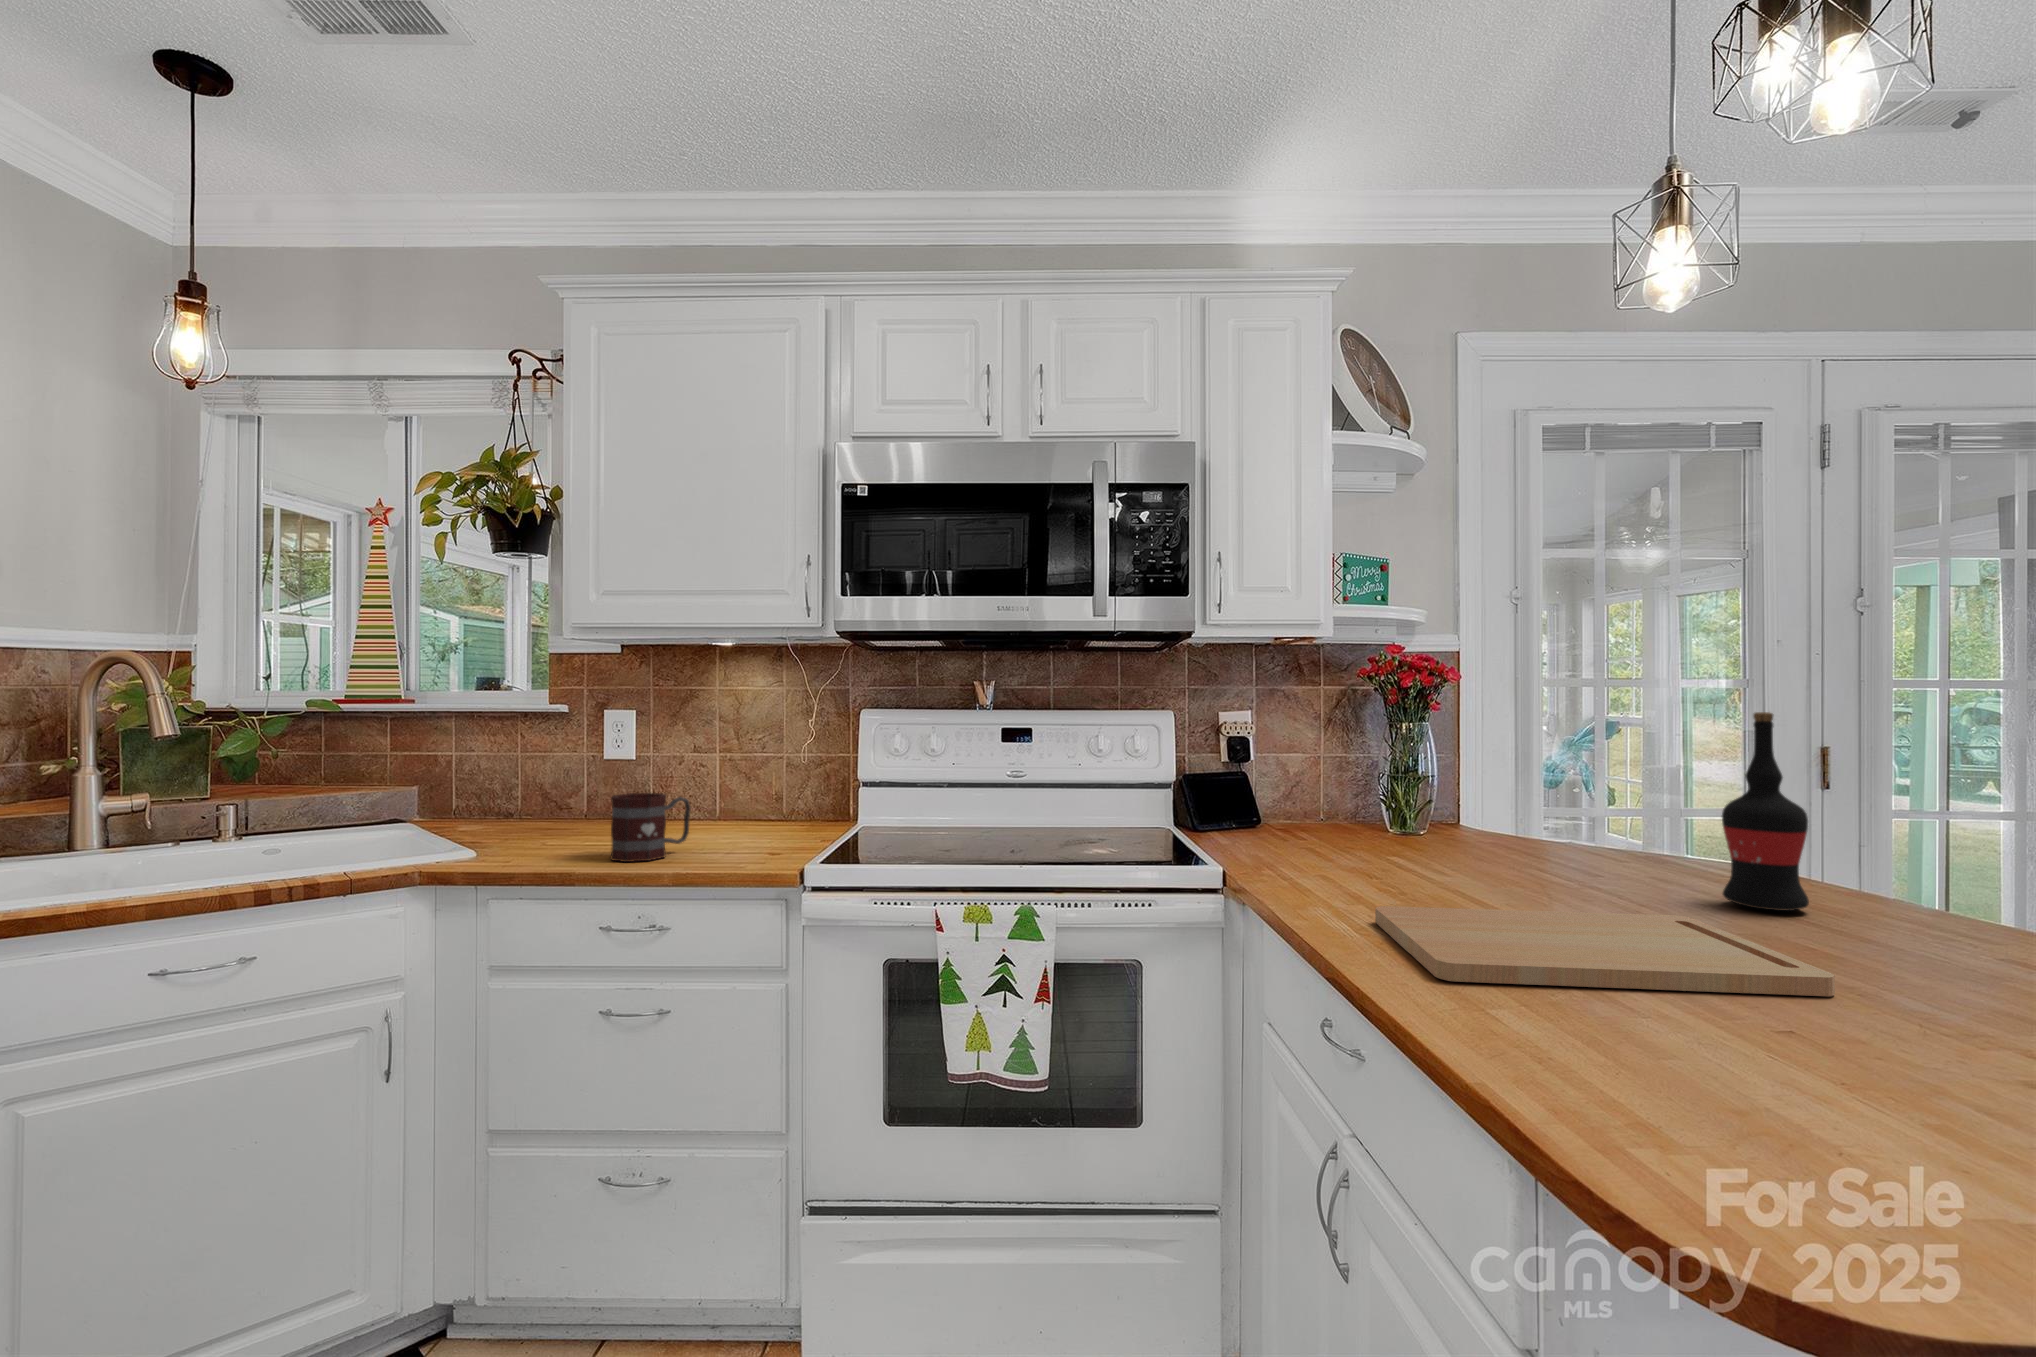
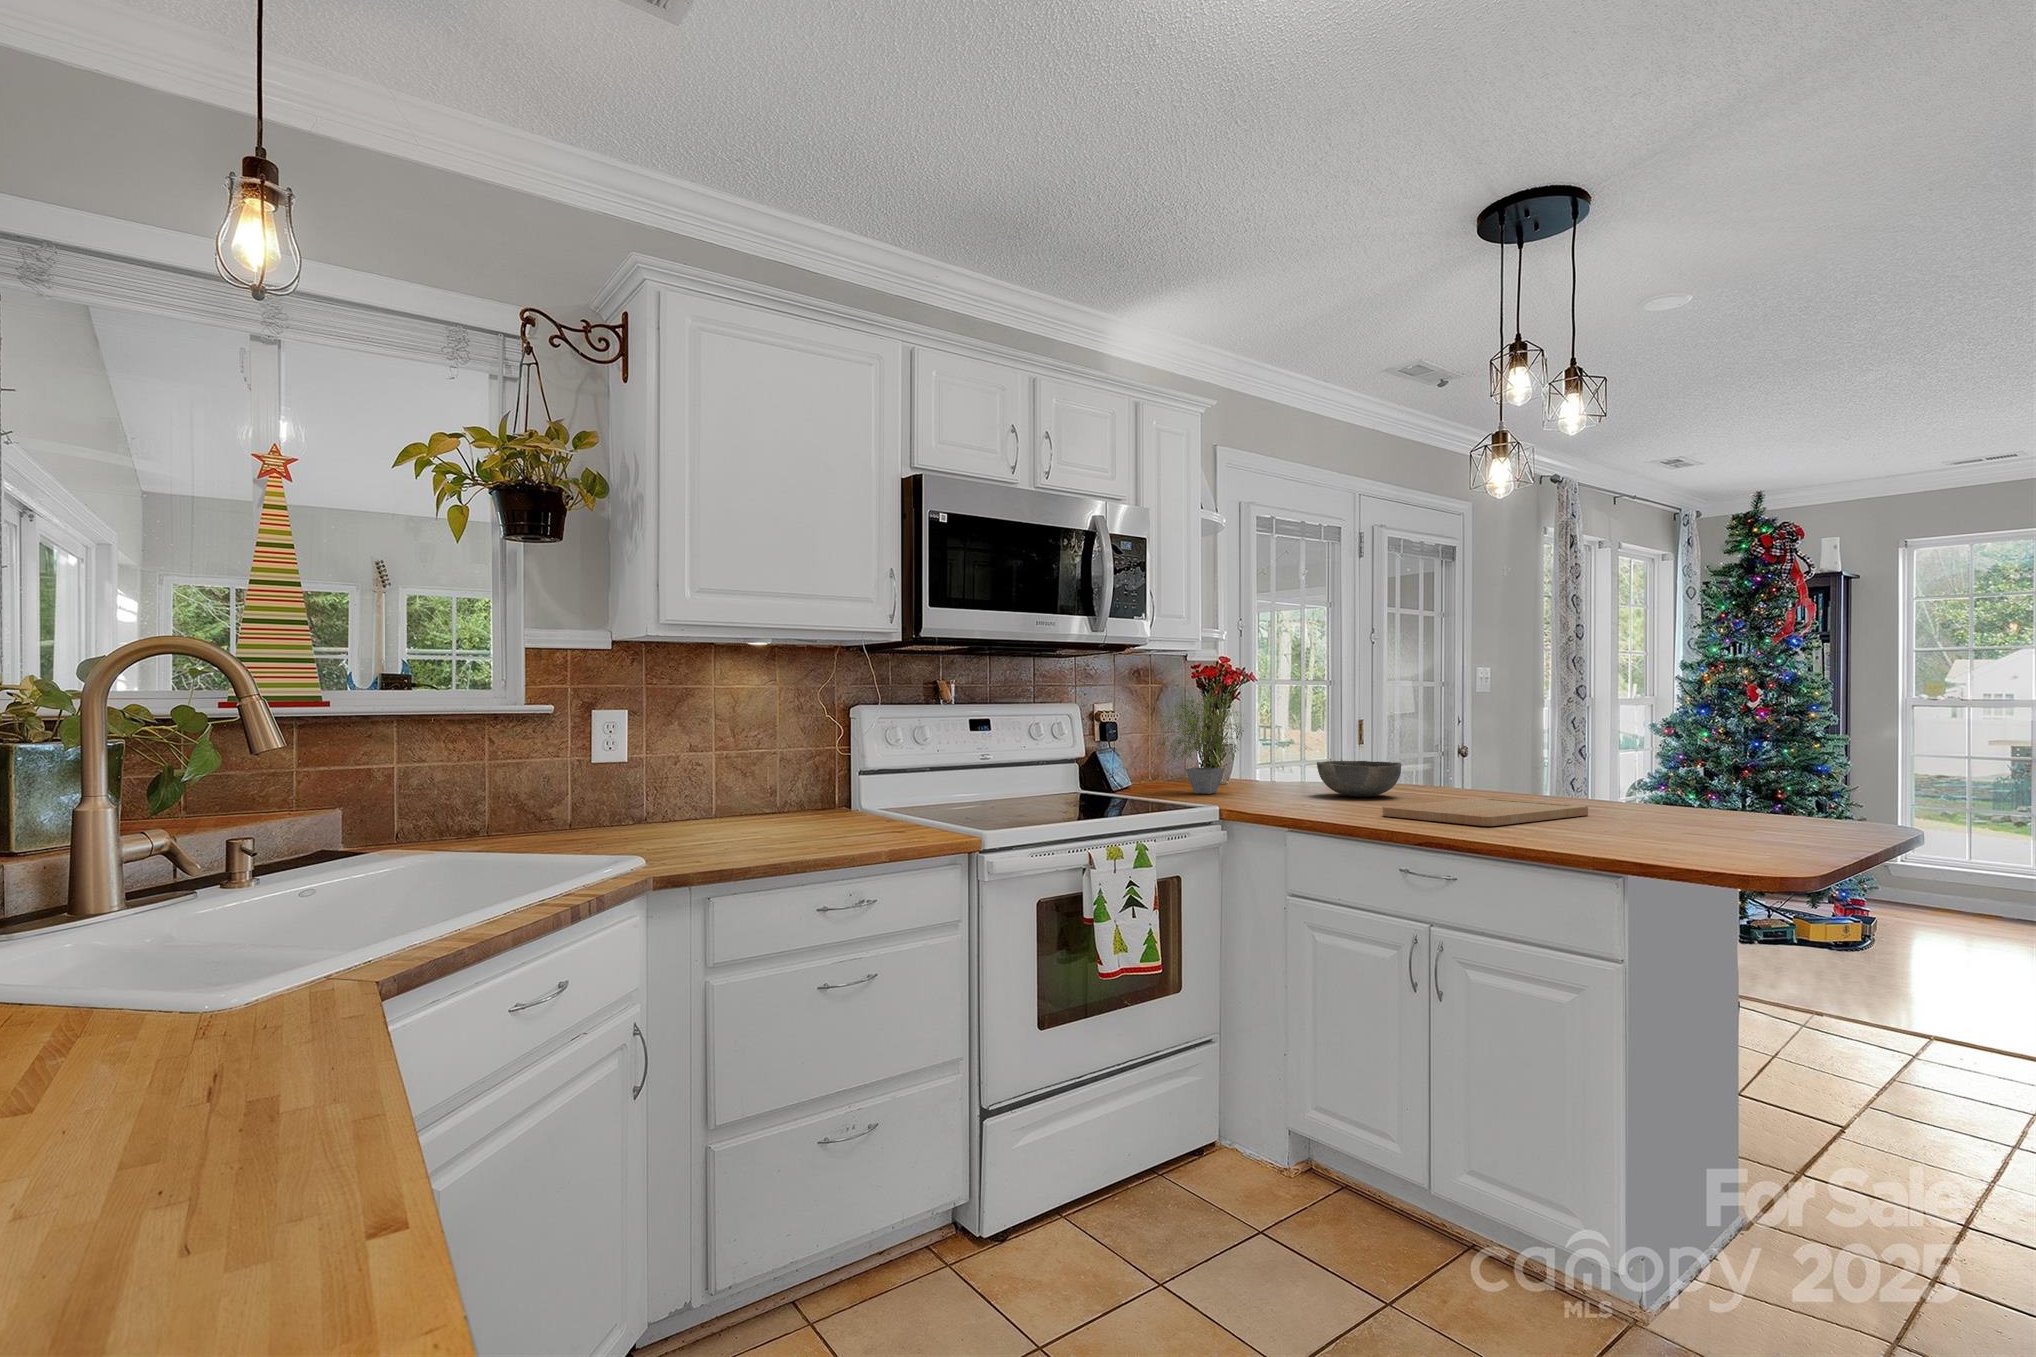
potted plant: none [1265,682,1412,843] -> present [1162,682,1244,794]
wine bottle: present [1722,712,1809,911] -> none [1452,694,1492,797]
mug: present [611,793,691,862] -> none [800,782,851,846]
bowl: none [1471,812,1624,879] -> present [1317,761,1401,797]

